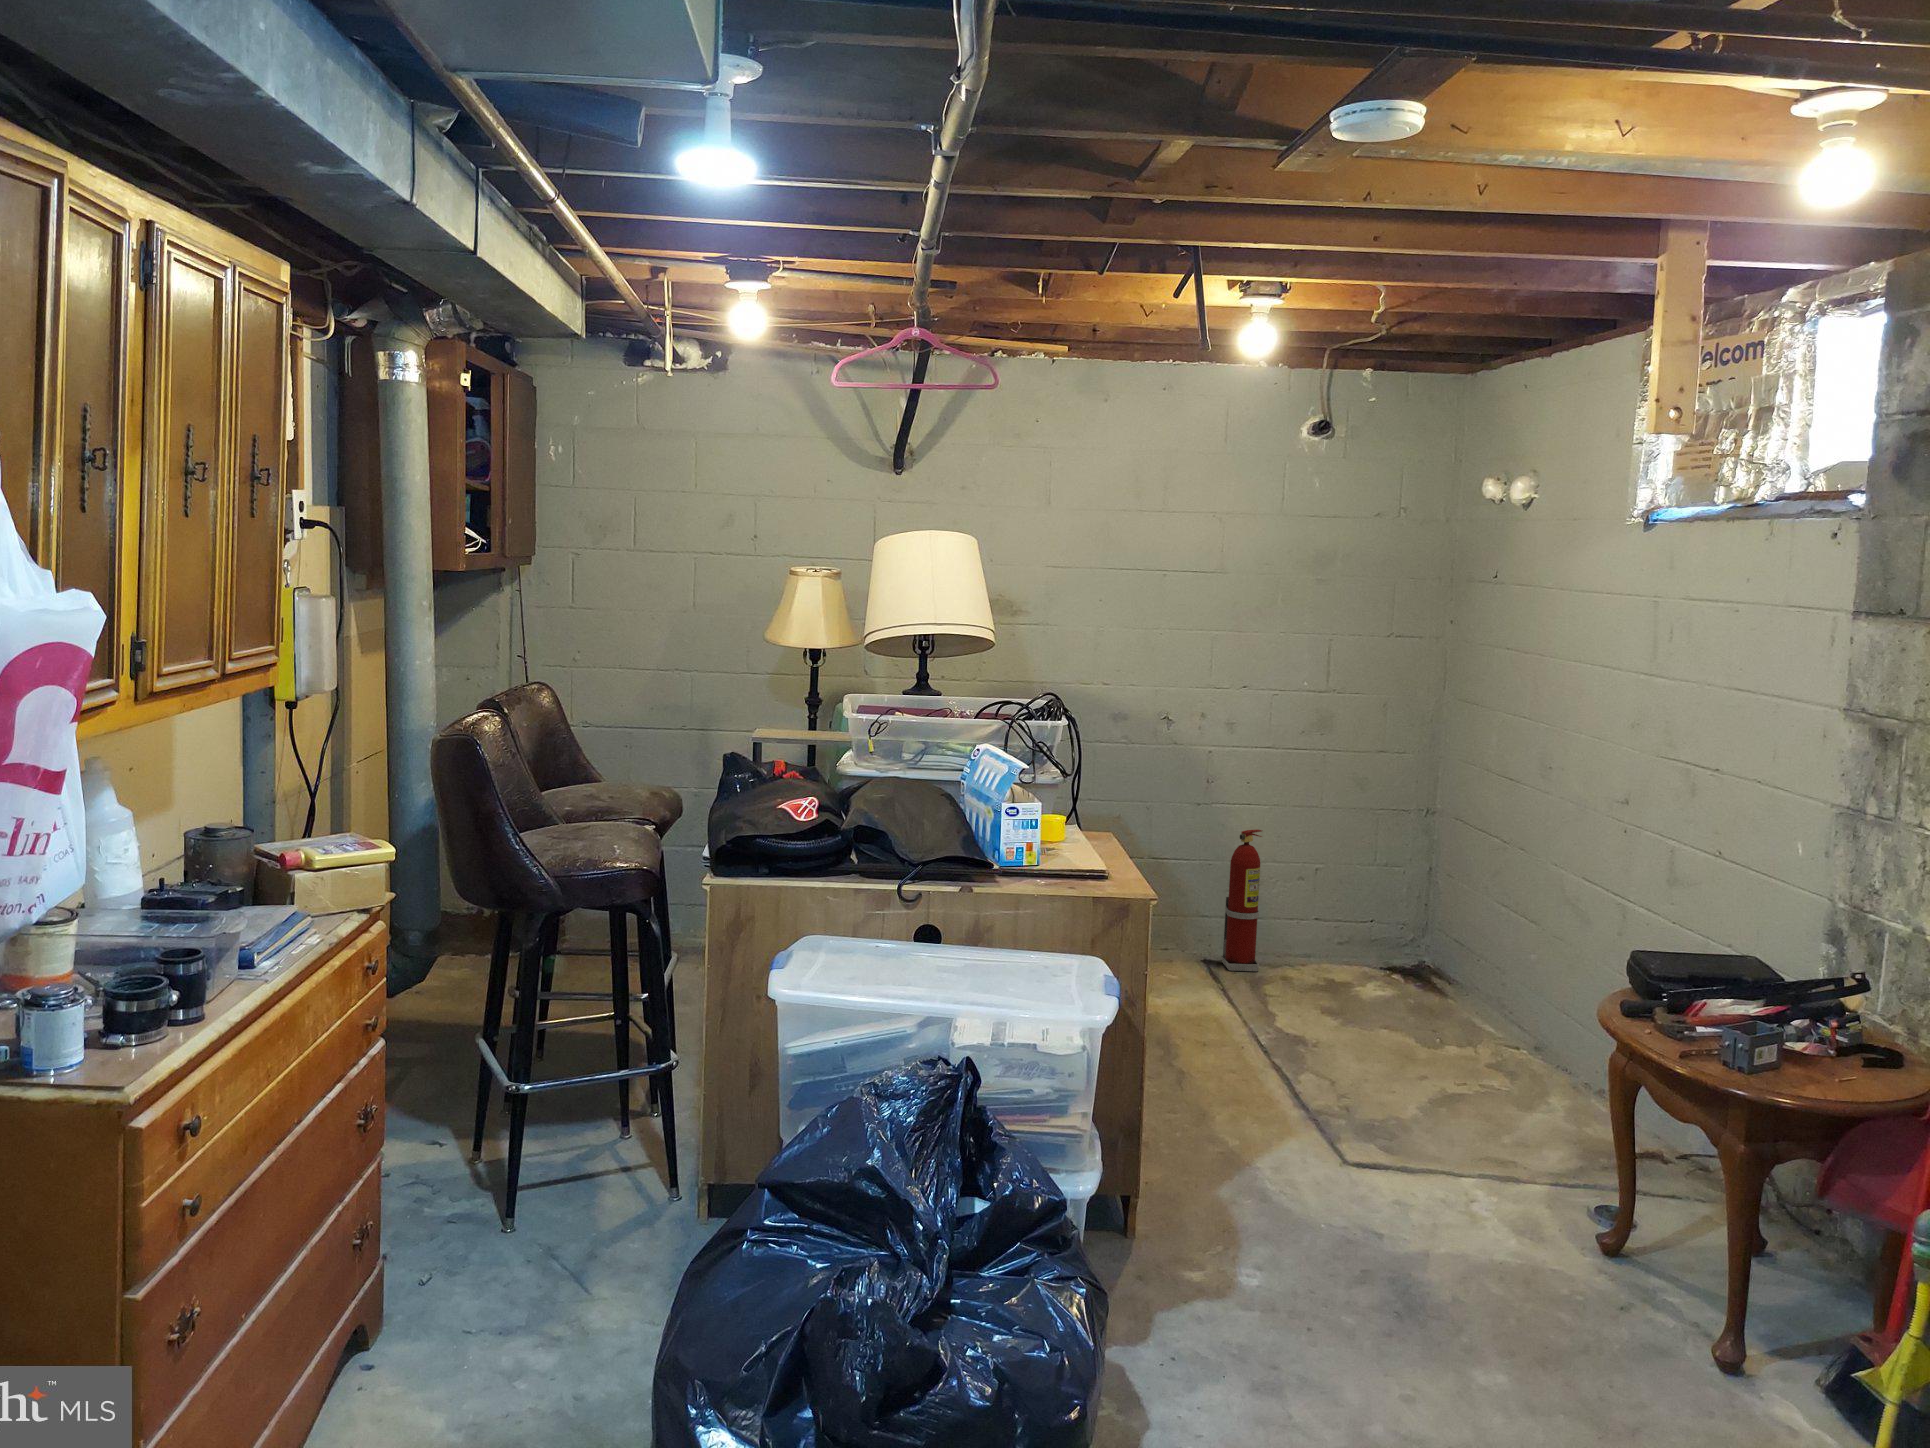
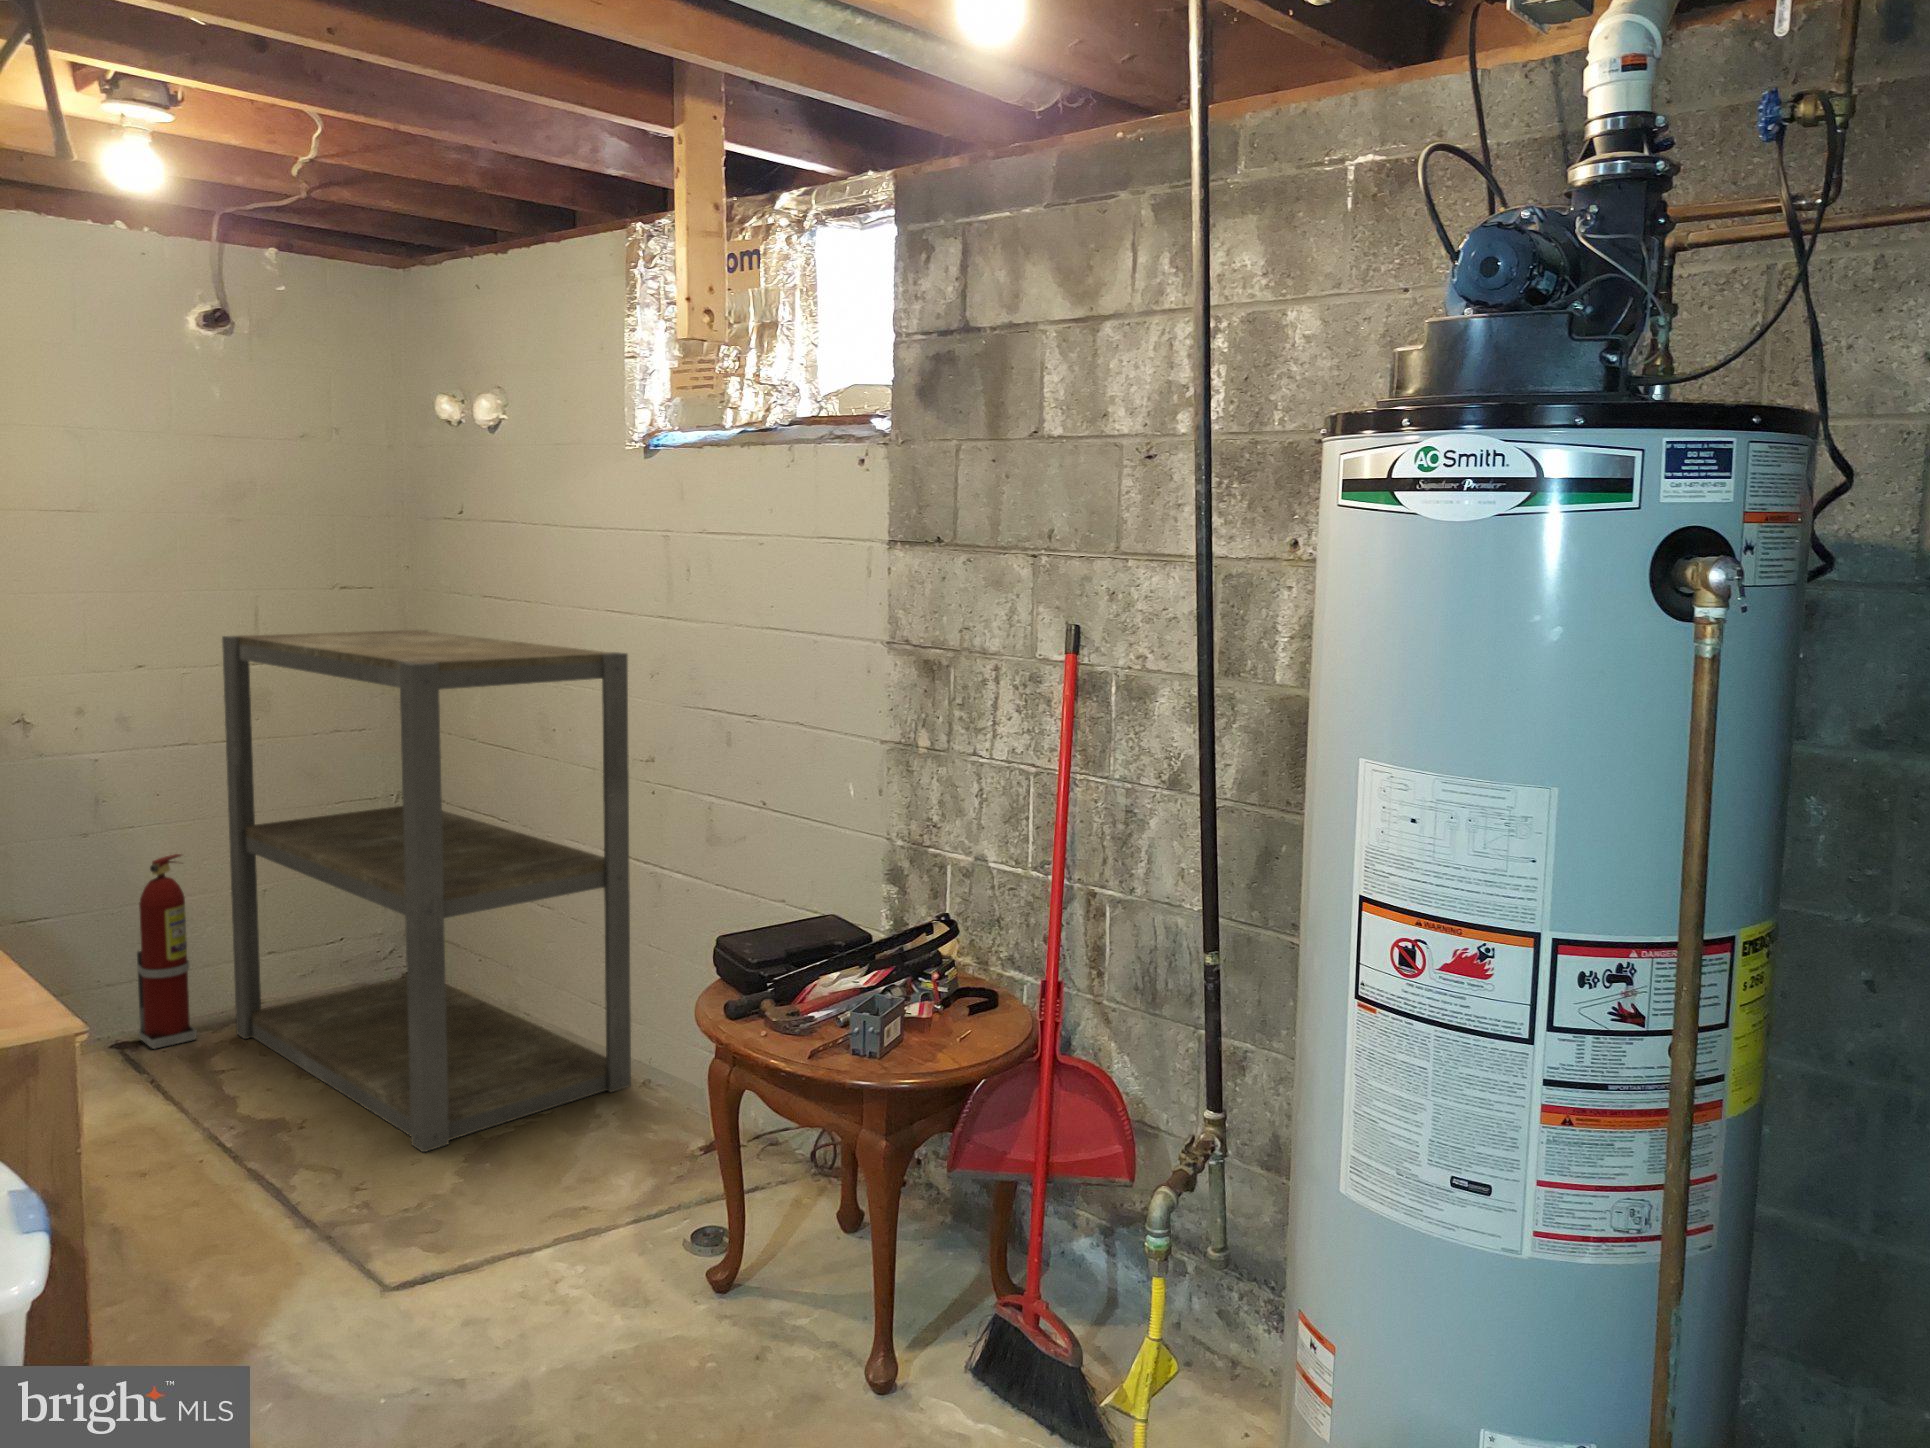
shelving unit: none [1285,668,1614,1092] -> present [222,630,631,1152]

